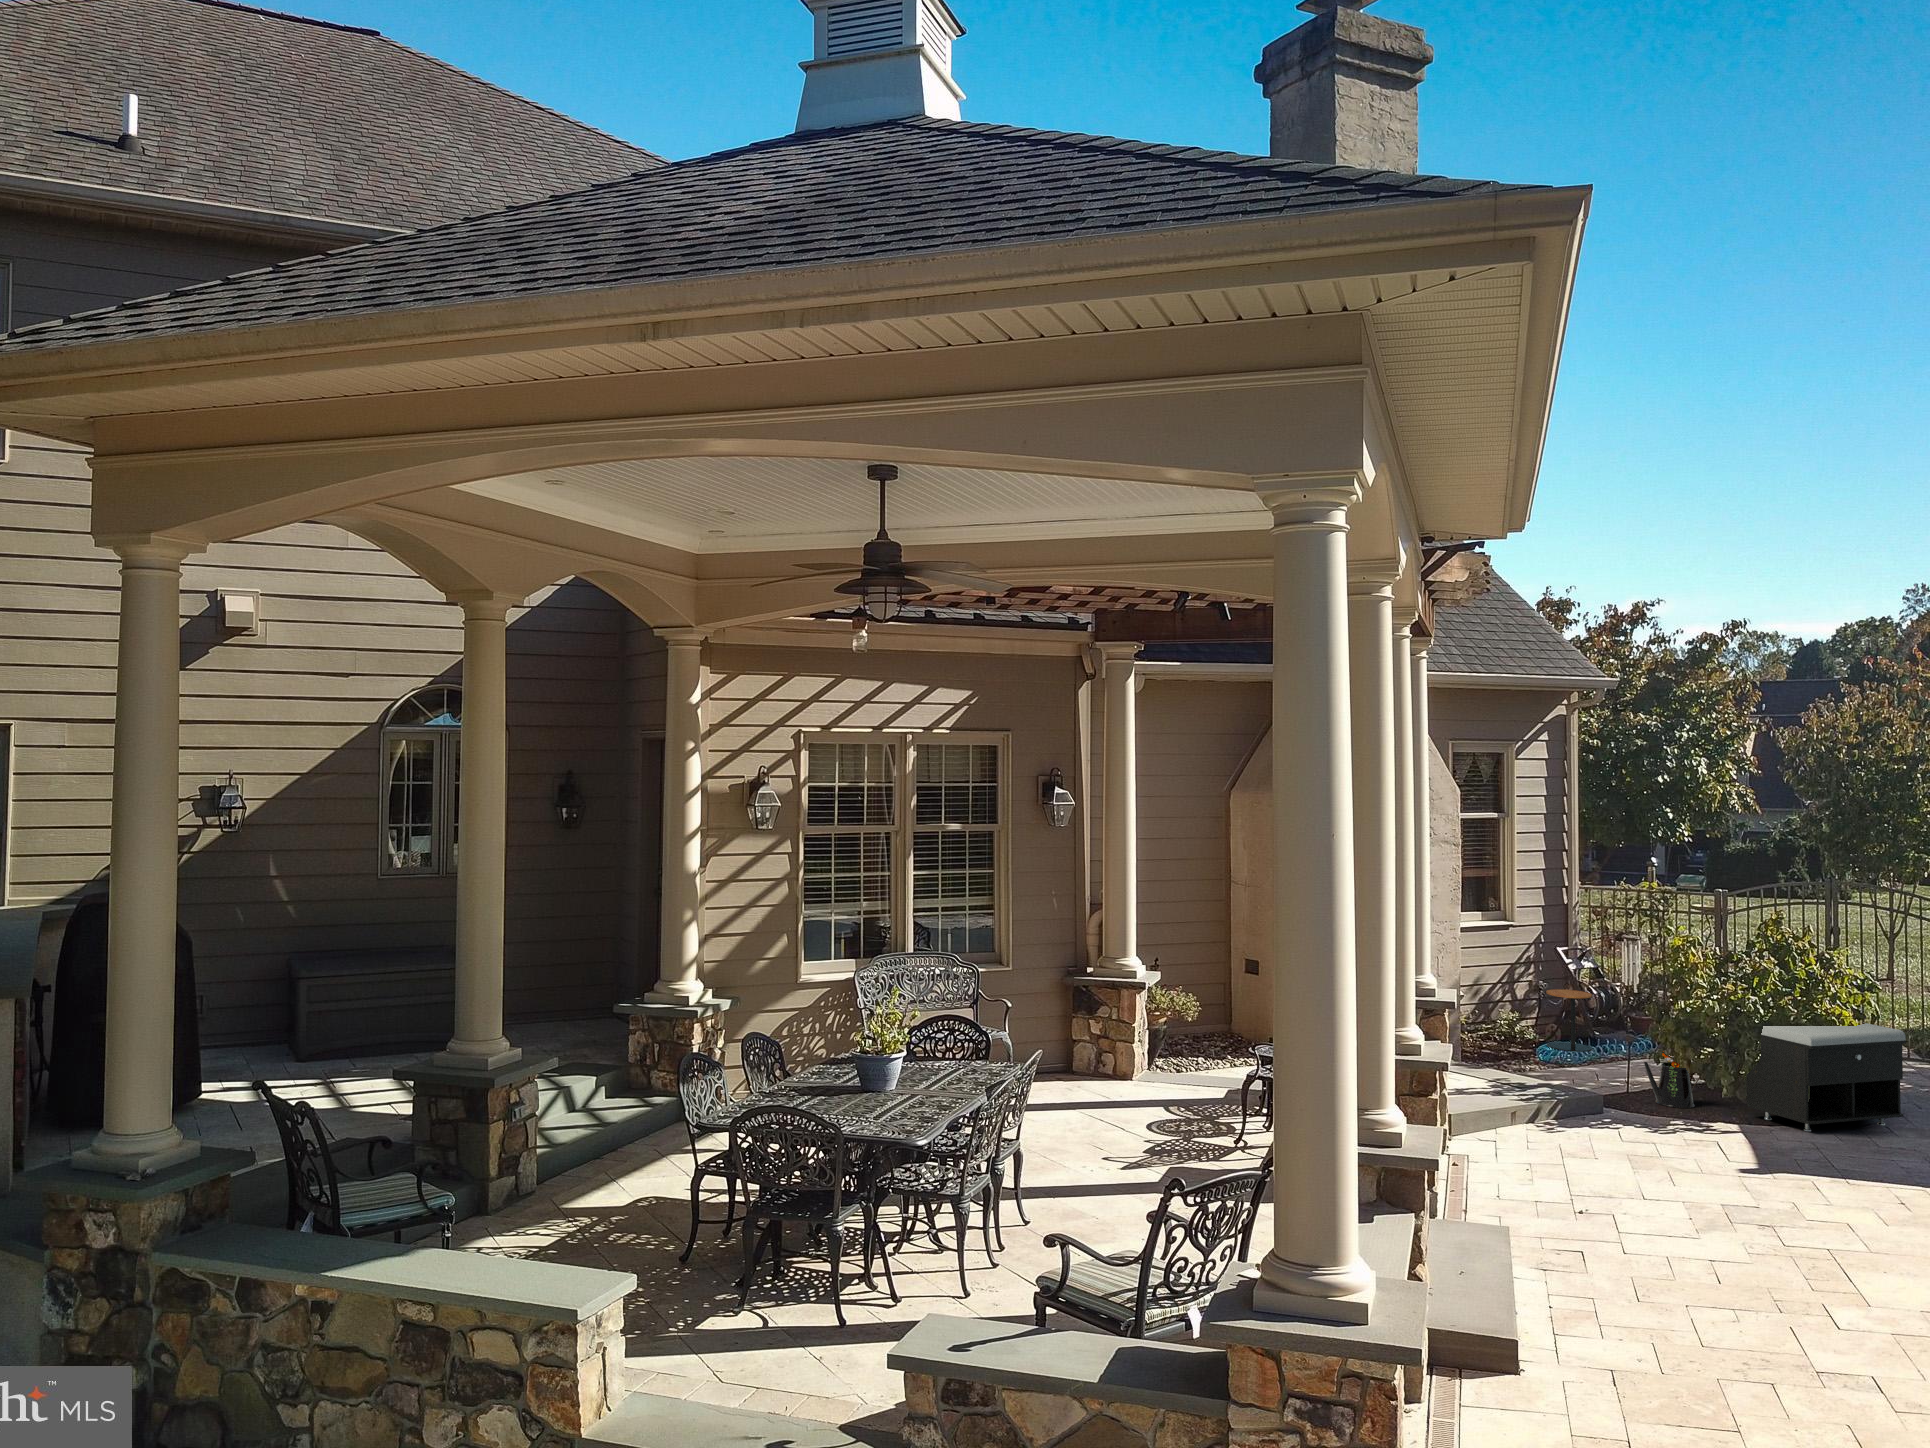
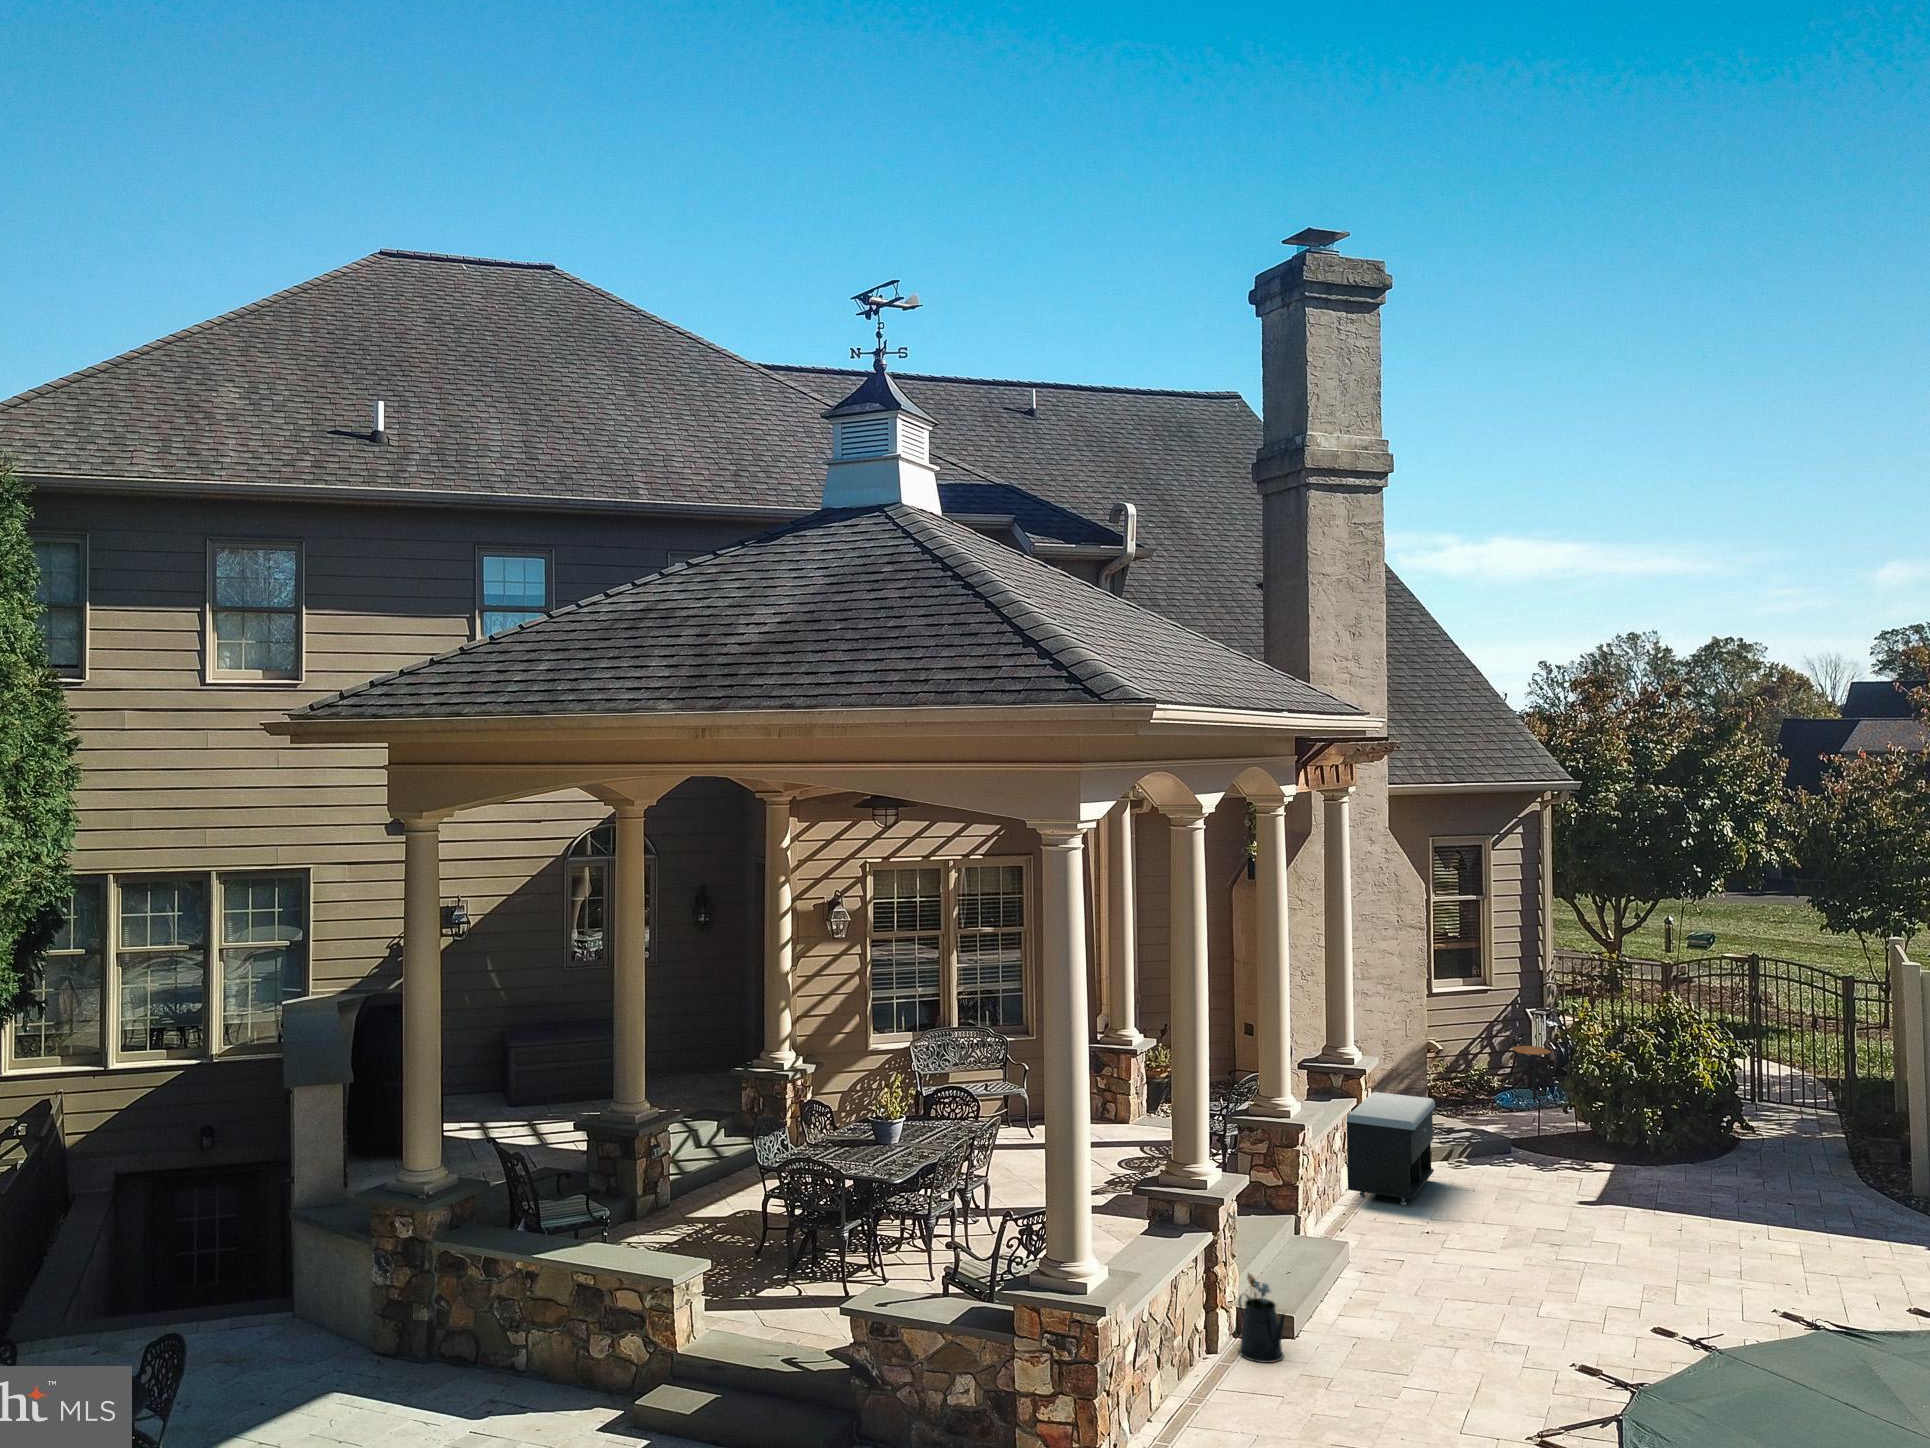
storage bench: present [1747,1023,1906,1131] -> present [1347,1092,1435,1204]
watering can: present [1644,1051,1700,1108] -> present [1238,1273,1285,1363]

